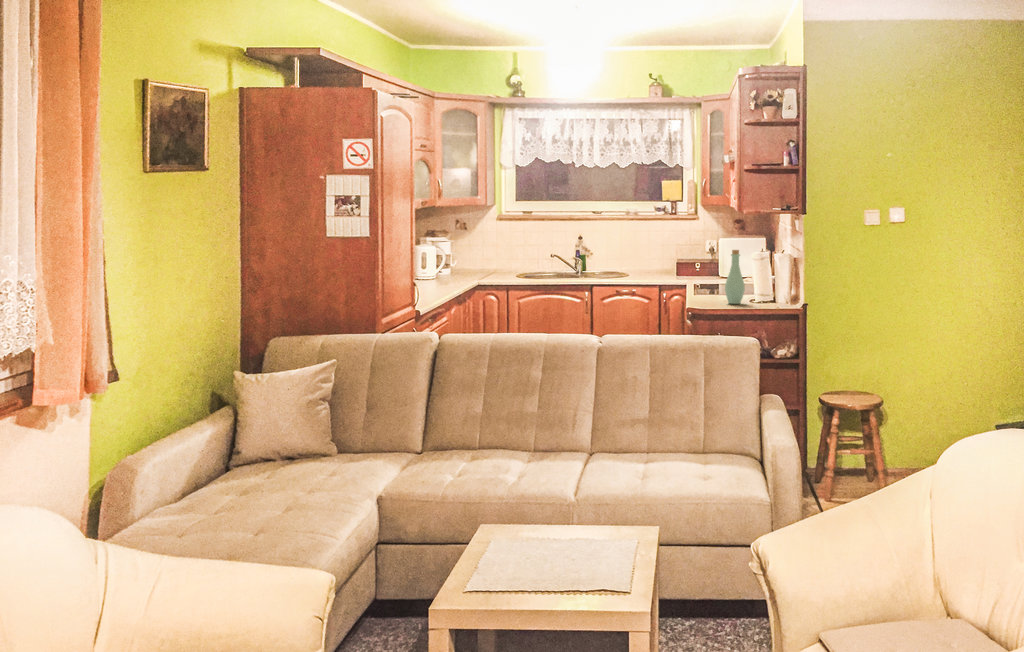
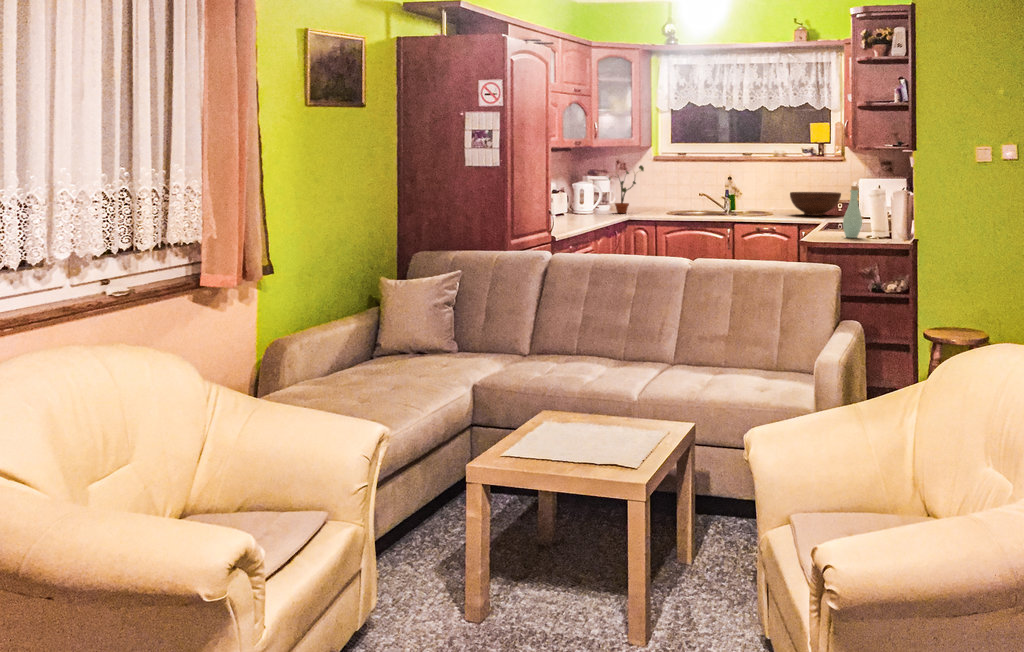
potted plant: none [457,226,493,278] -> present [609,166,644,213]
fruit bowl: none [648,252,700,277] -> present [790,192,841,216]

